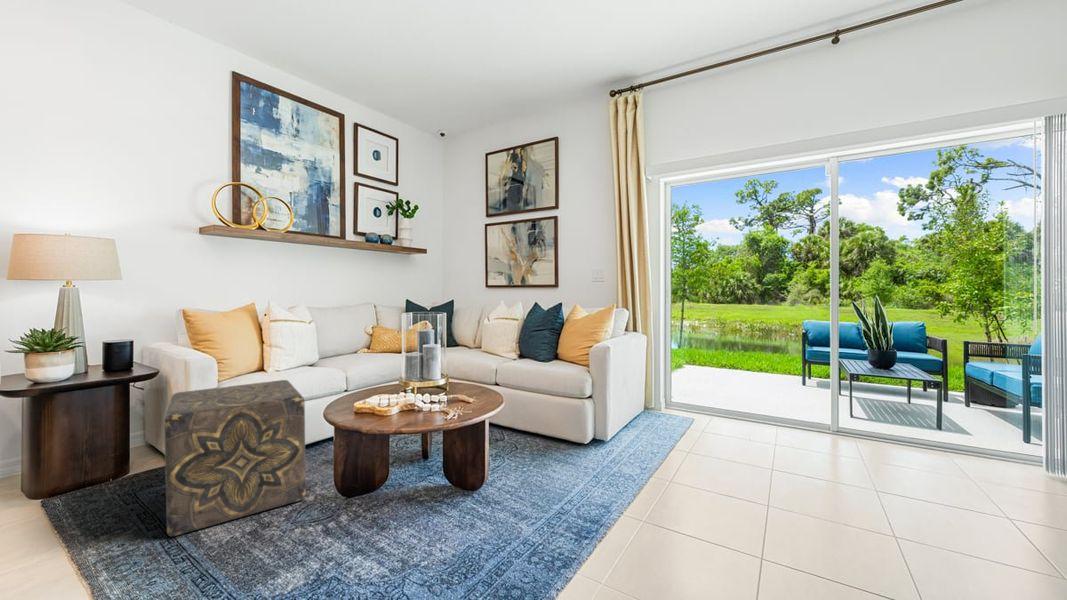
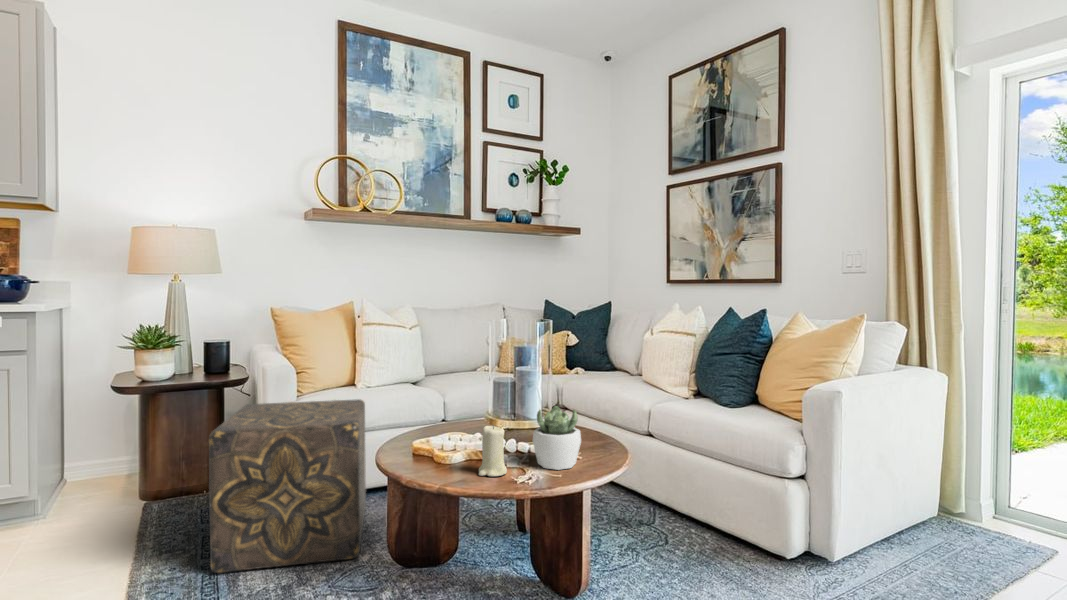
succulent plant: none [448,368,479,409] -> present [533,406,581,470]
candle: none [416,383,437,418] -> present [478,425,507,476]

